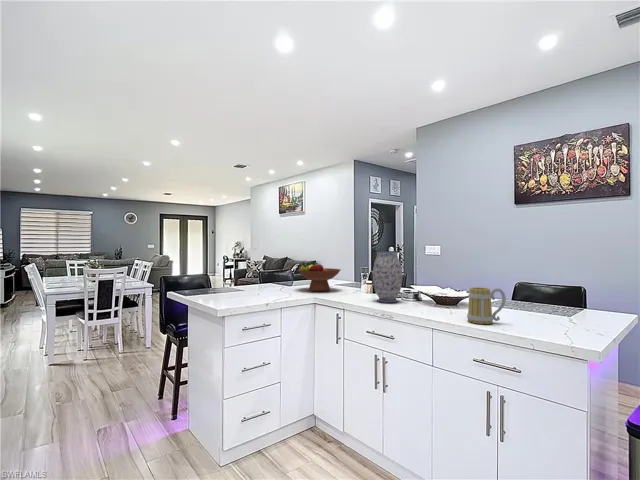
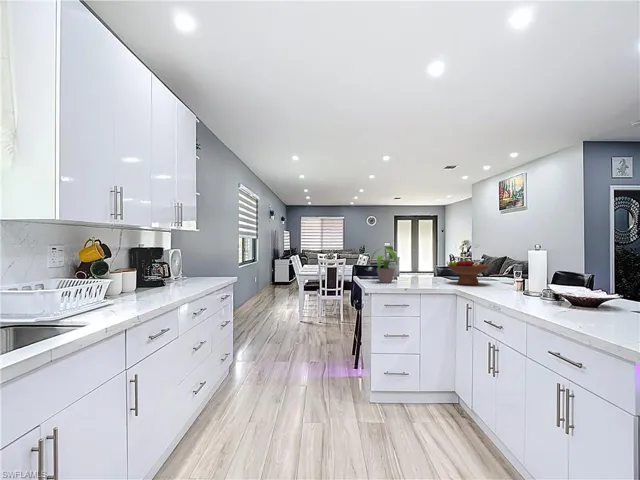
potted plant: none [211,250,254,299] -> present [371,246,397,283]
vase: present [373,251,402,303] -> none [498,248,530,298]
mug: present [467,287,506,324] -> none [552,285,596,322]

